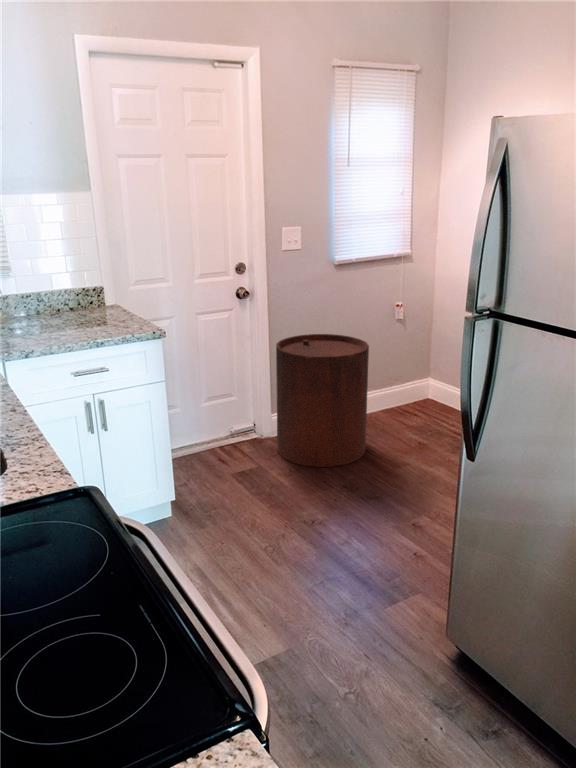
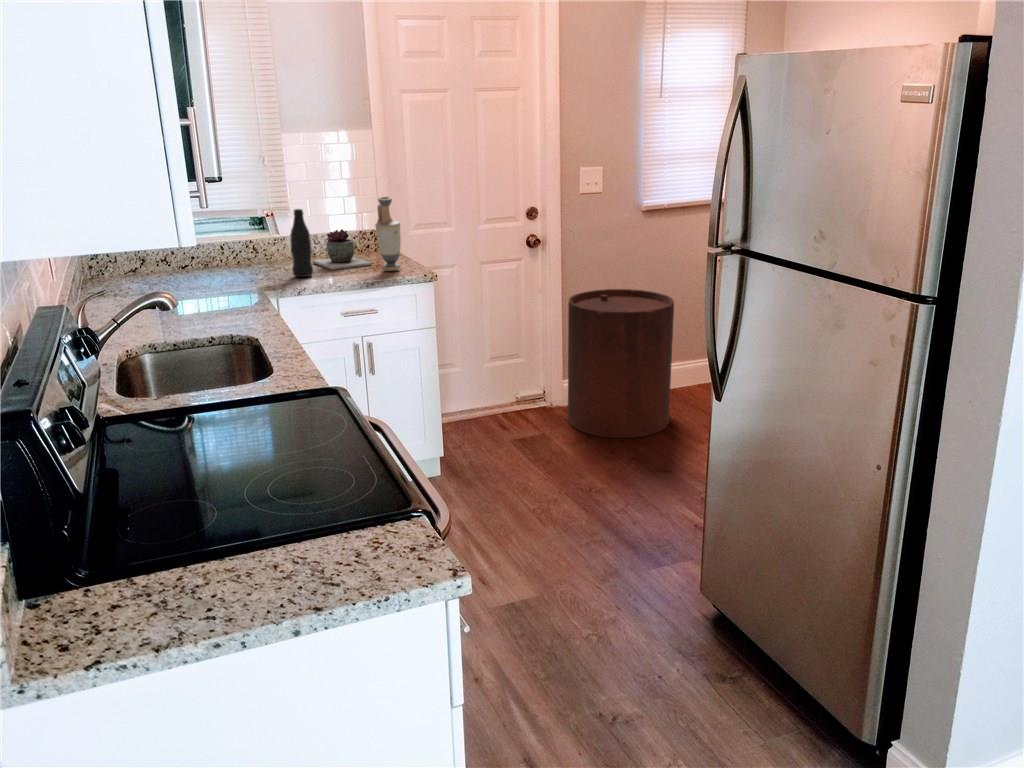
vase: none [102,257,127,329] -> present [375,197,401,271]
bottle: none [16,270,41,337] -> present [290,209,313,277]
succulent plant: none [39,288,99,328] -> present [313,229,372,270]

